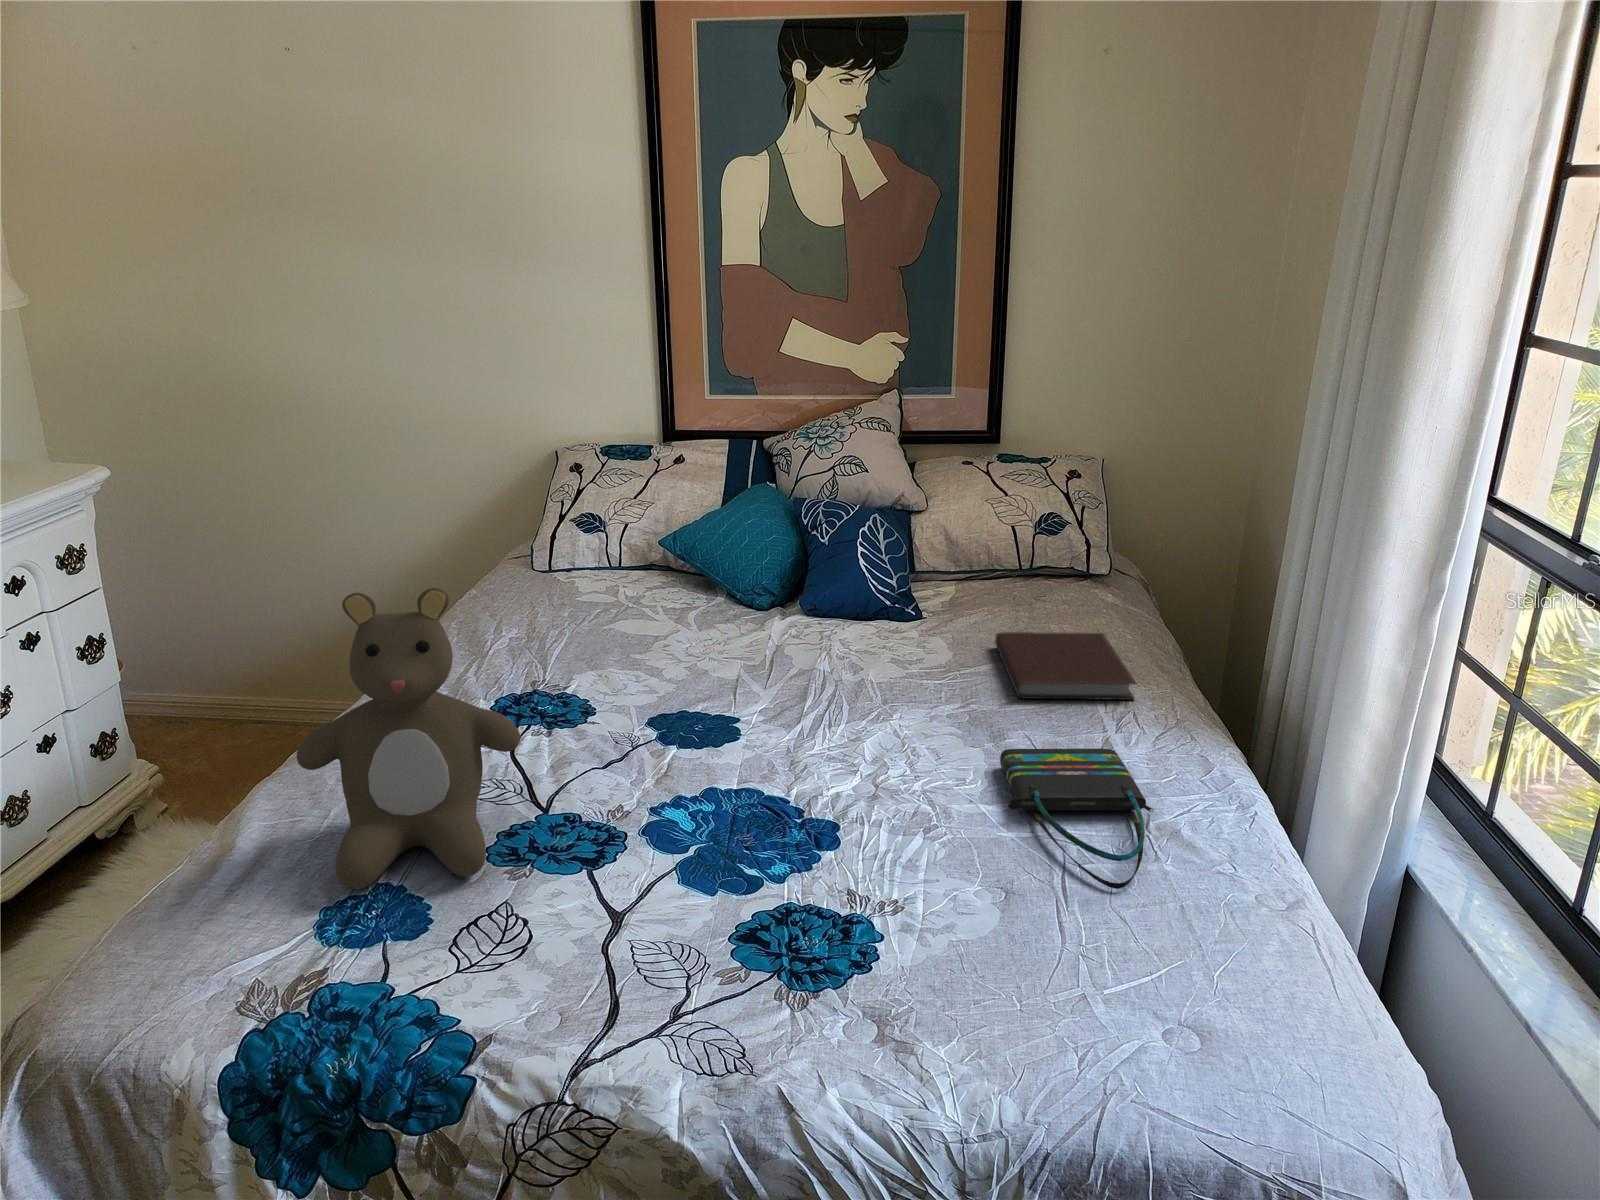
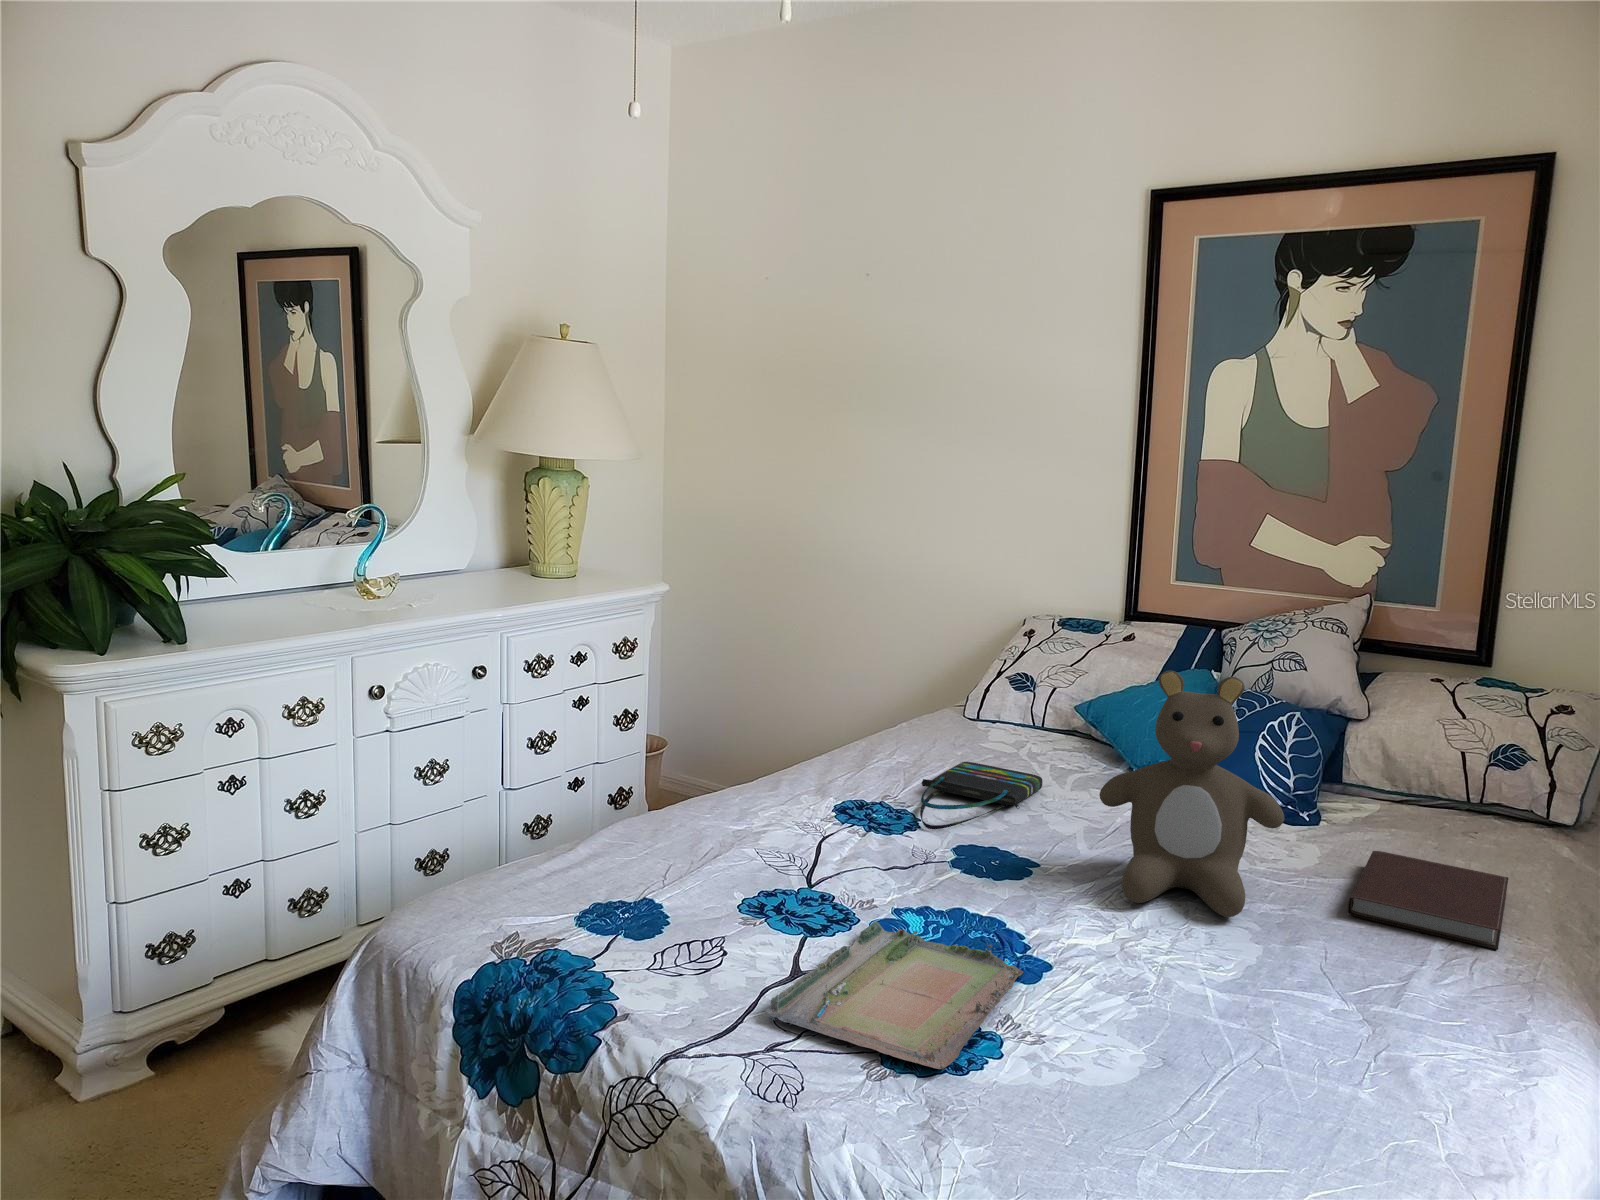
teddy bear: present [296,588,521,889] -> present [1099,670,1284,917]
tote bag: present [1000,749,1153,889] -> present [920,762,1043,829]
tray: none [635,819,853,981] -> present [766,921,1023,1069]

